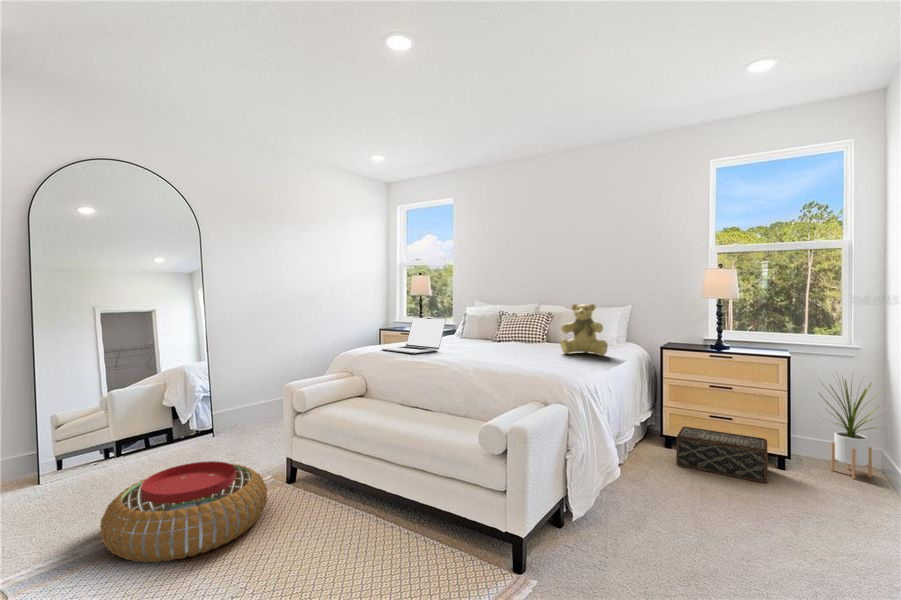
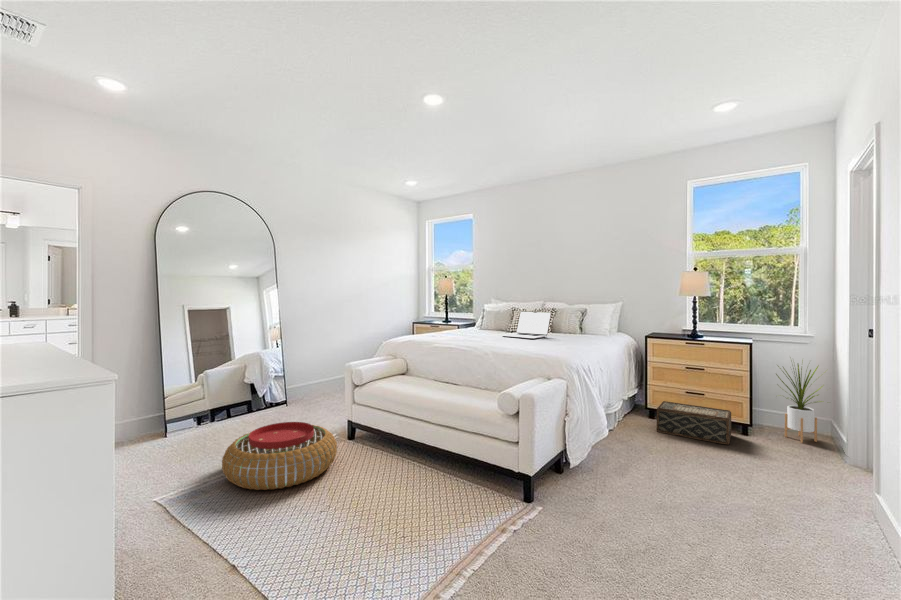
teddy bear: present [560,304,608,356] -> none [562,301,601,343]
laptop: present [382,317,446,353] -> present [502,311,551,339]

